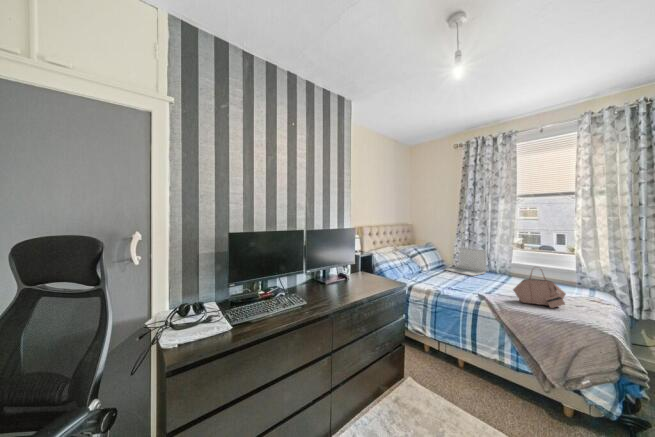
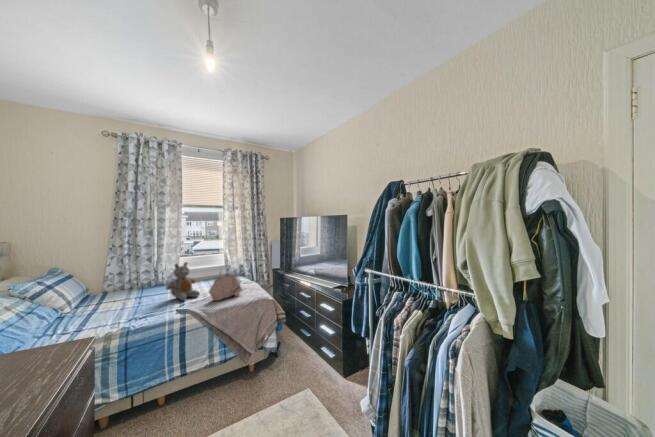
laptop: present [445,248,486,276] -> none [97,263,155,302]
stuffed bear: none [481,254,514,292] -> present [166,262,200,301]

